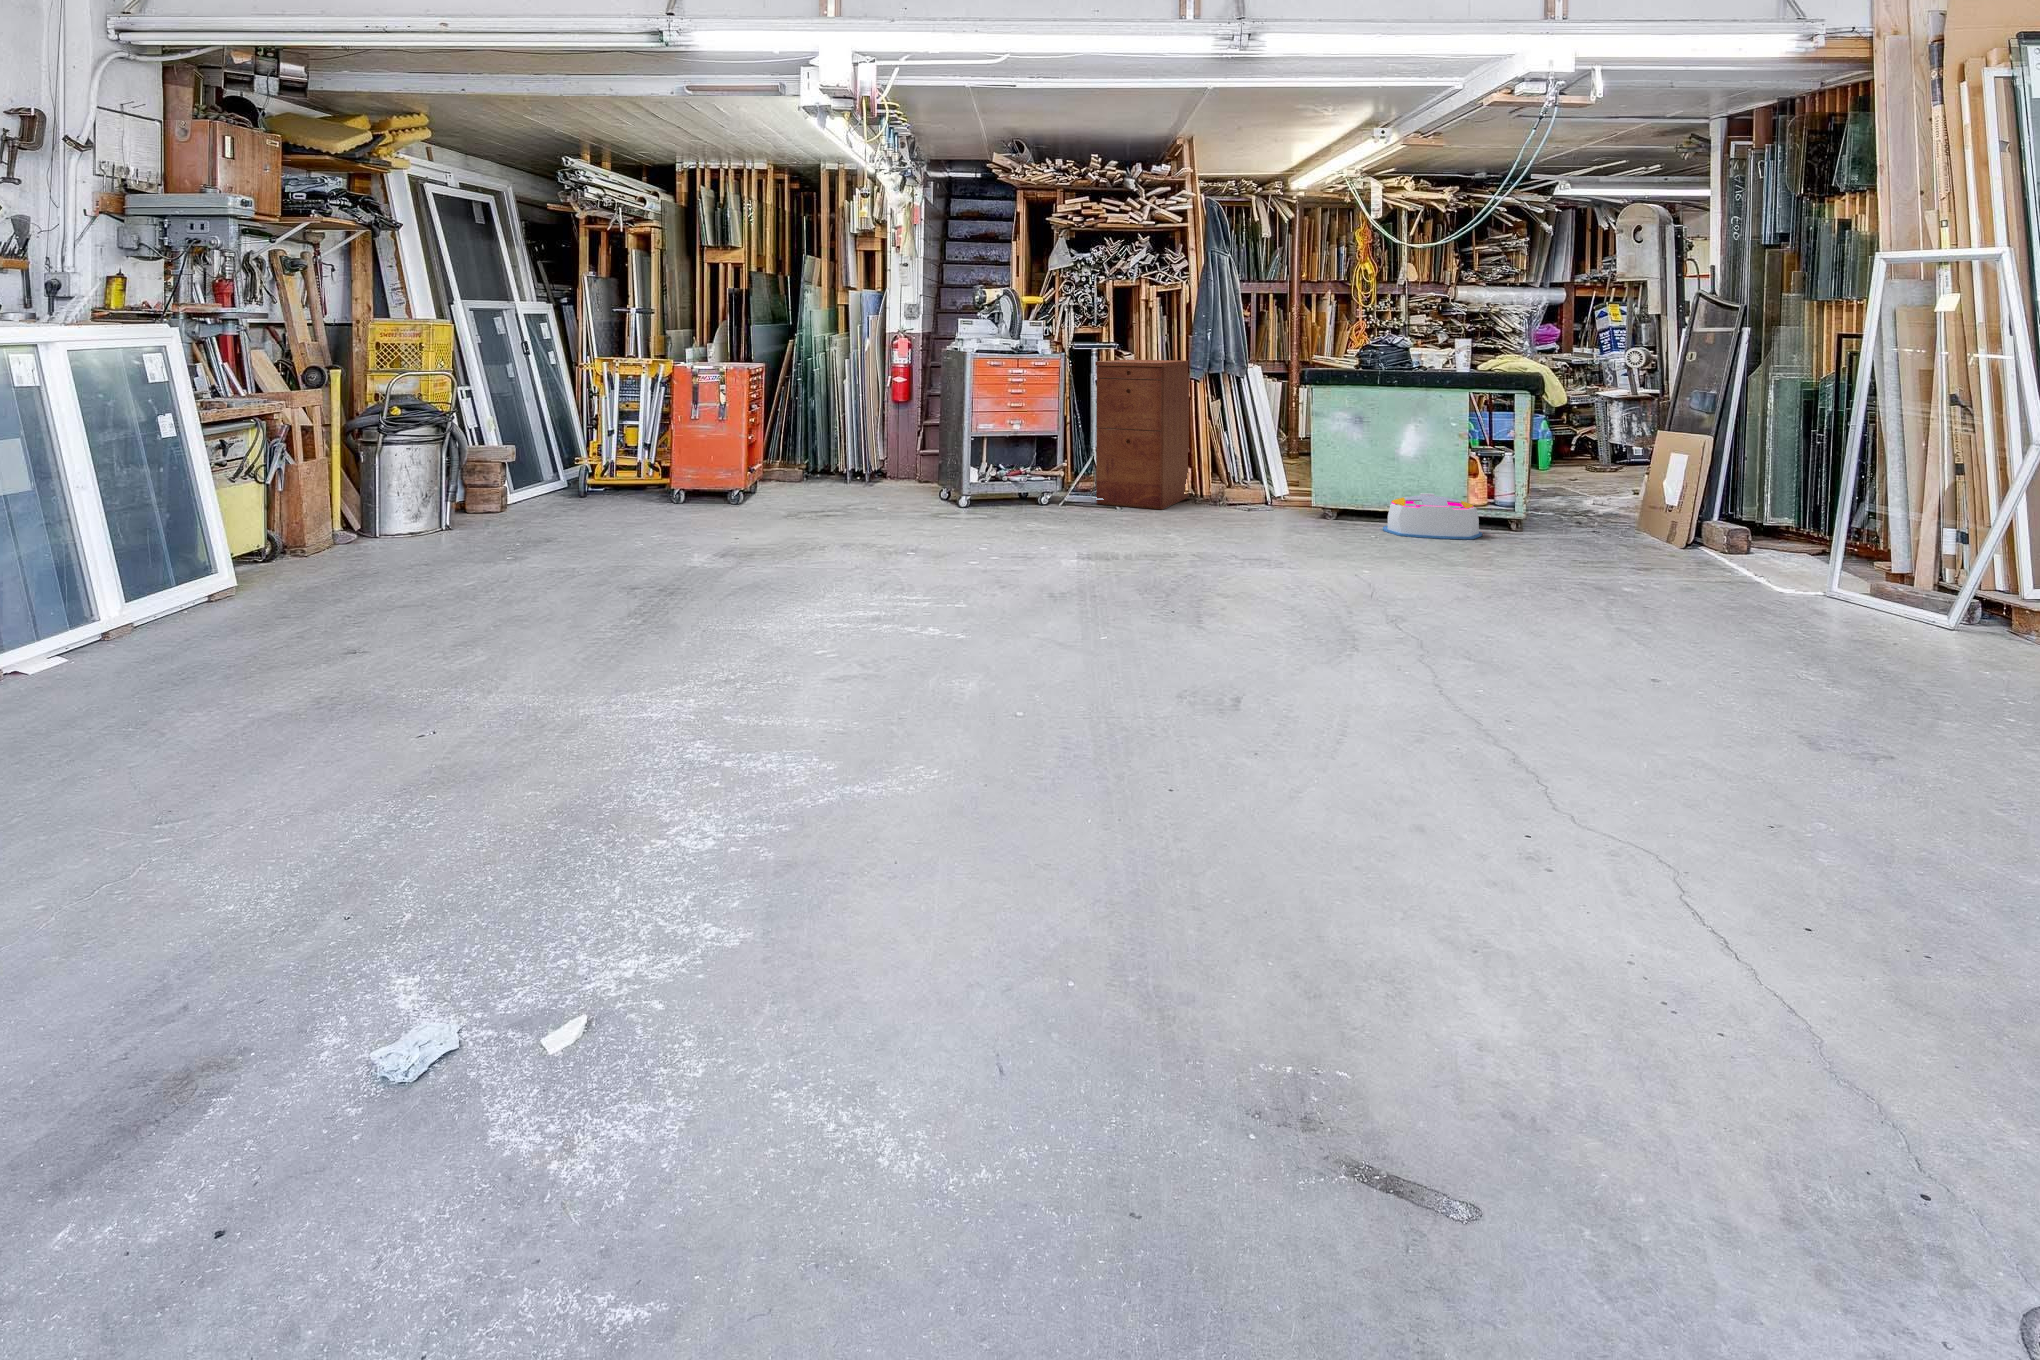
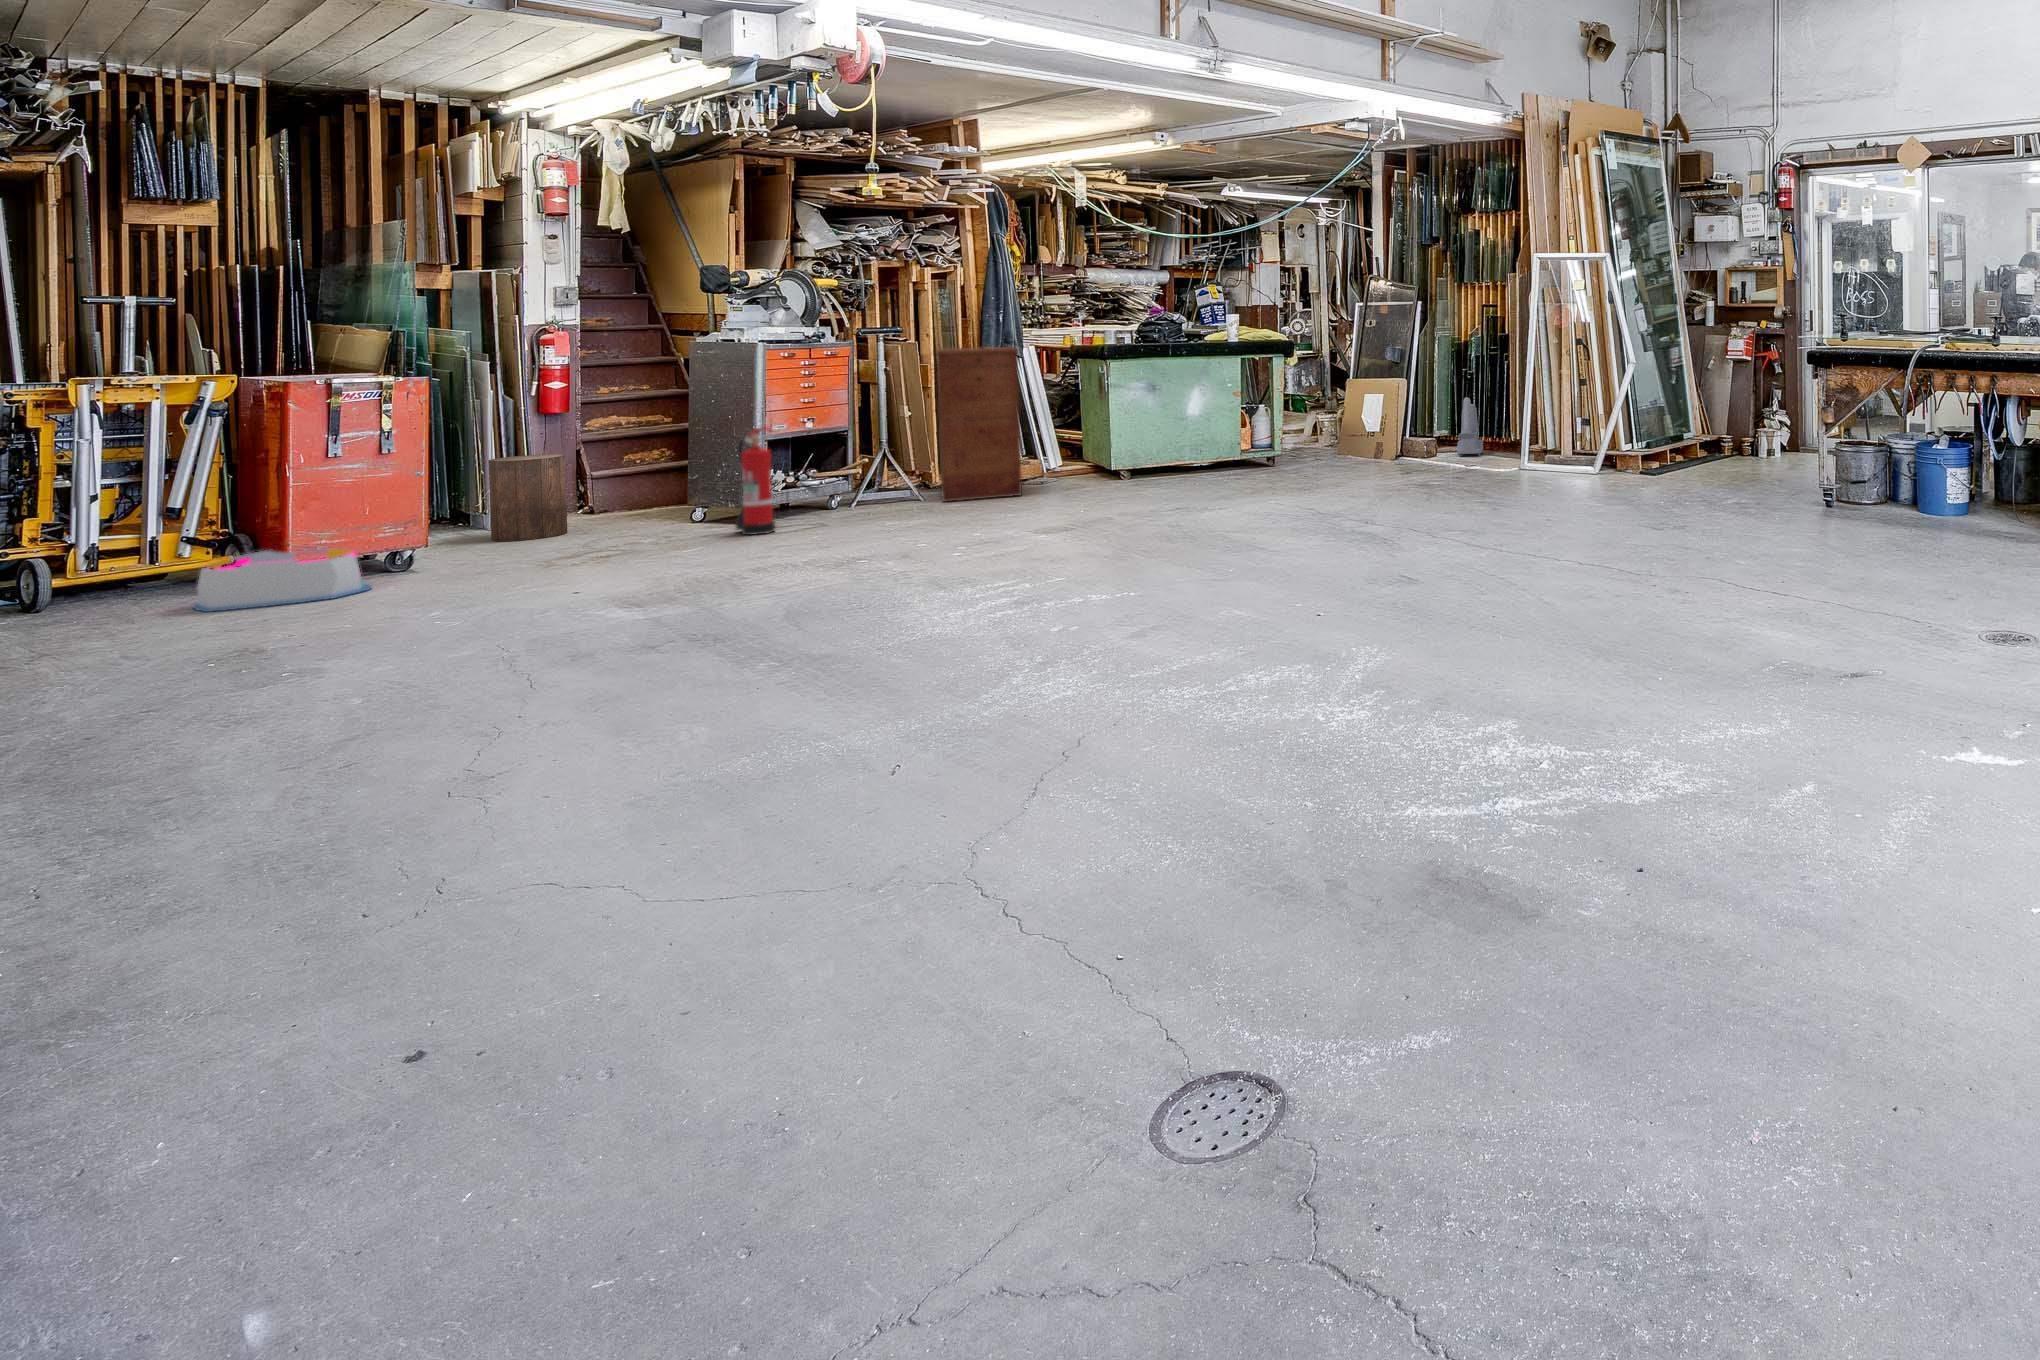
fire extinguisher: none [915,420,939,510] -> present [735,427,775,535]
stool: none [819,424,863,486] -> present [488,454,567,541]
vacuum cleaner: none [1727,467,1803,556] -> present [1457,397,1483,456]
storage bin: present [1383,493,1482,539] -> present [193,549,371,612]

